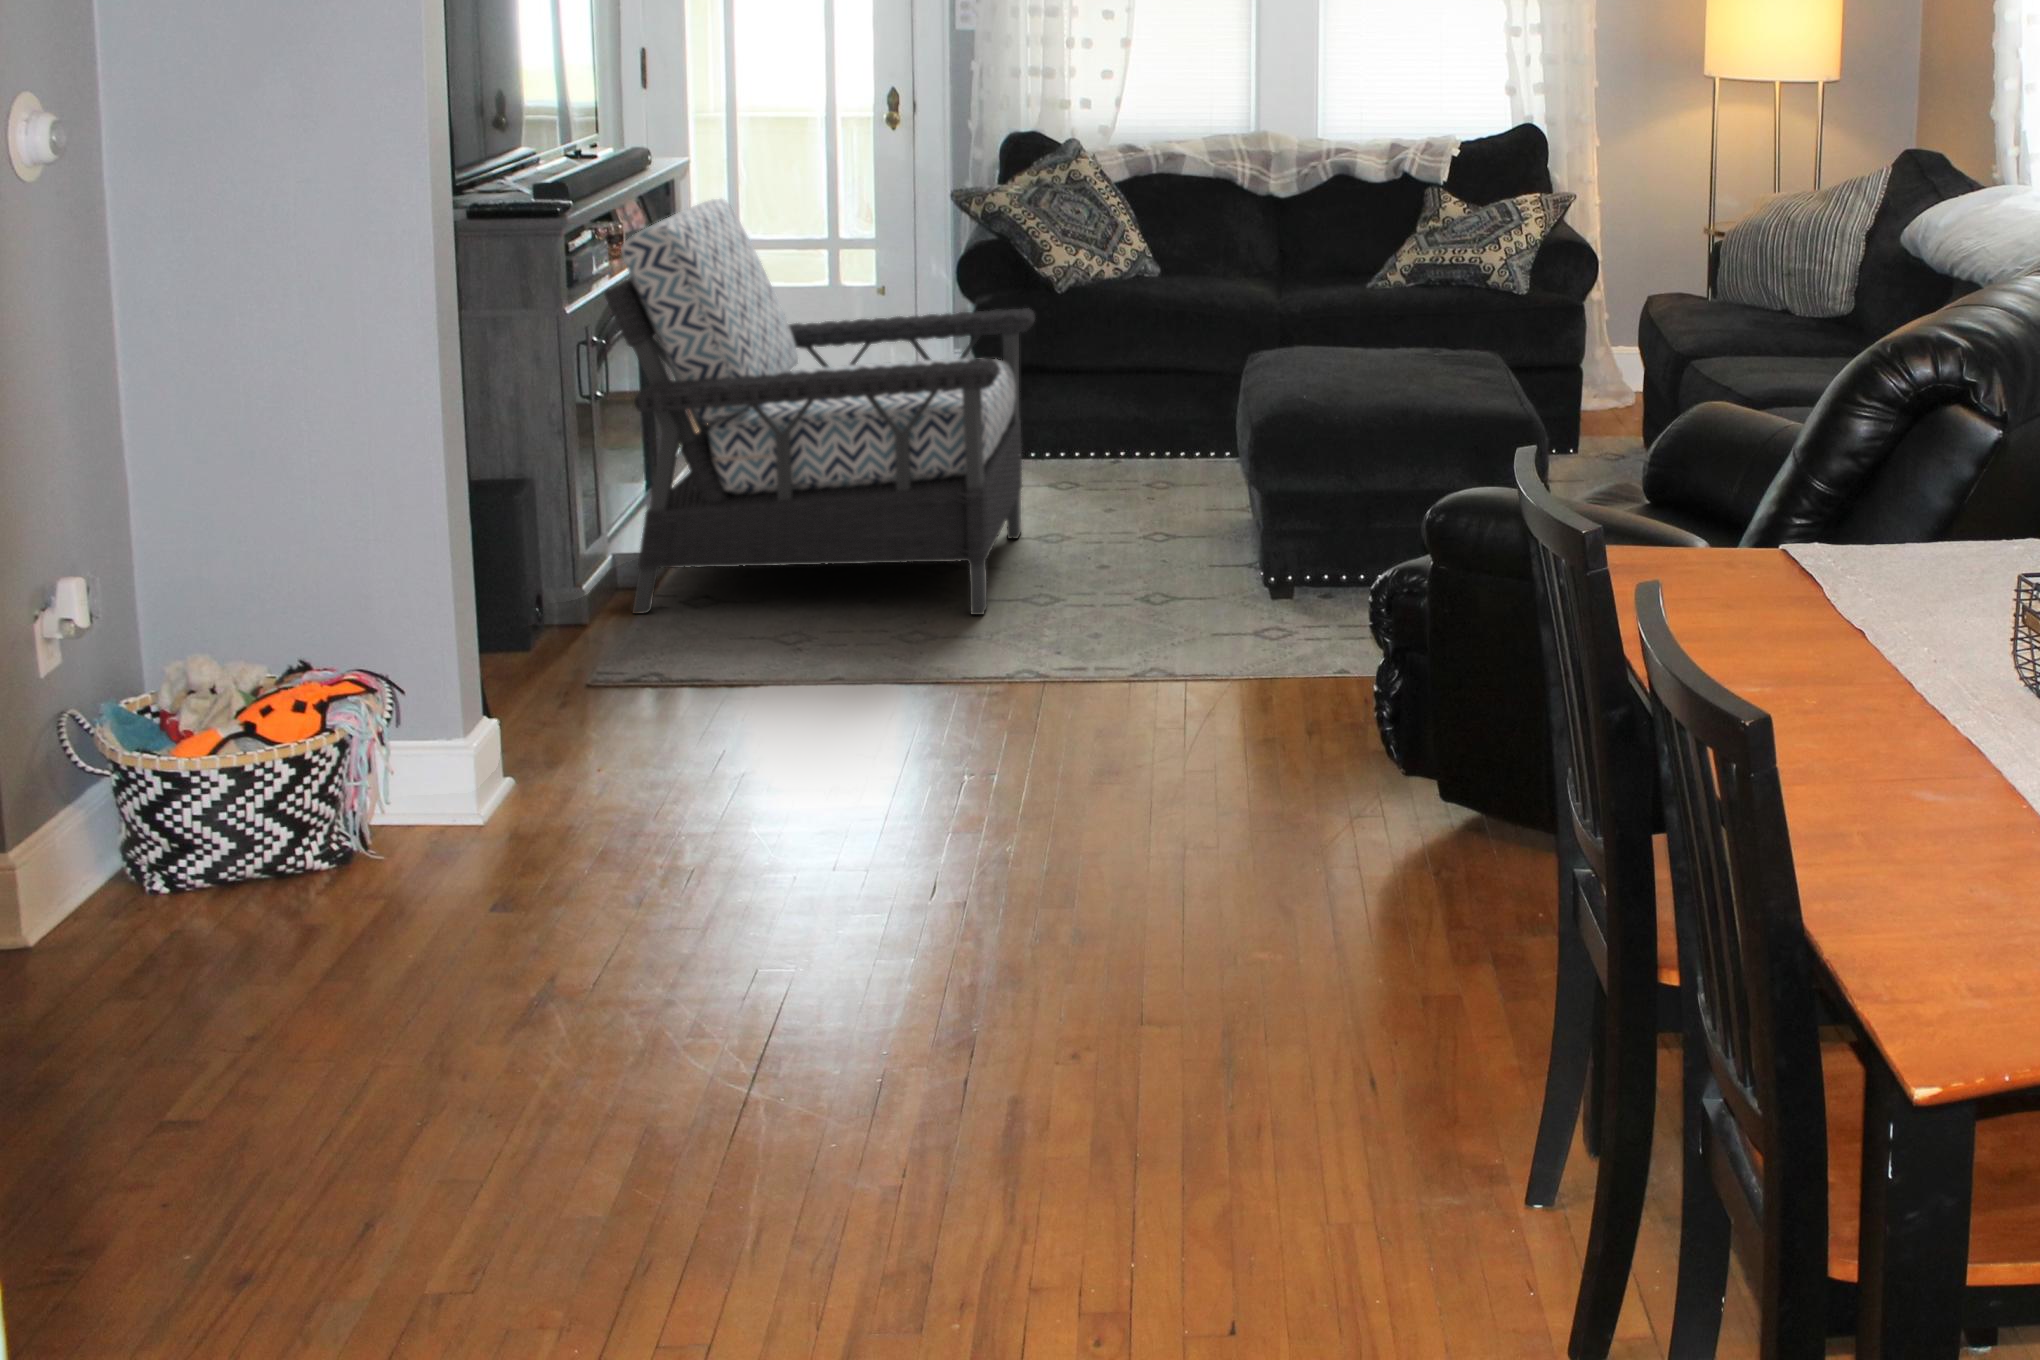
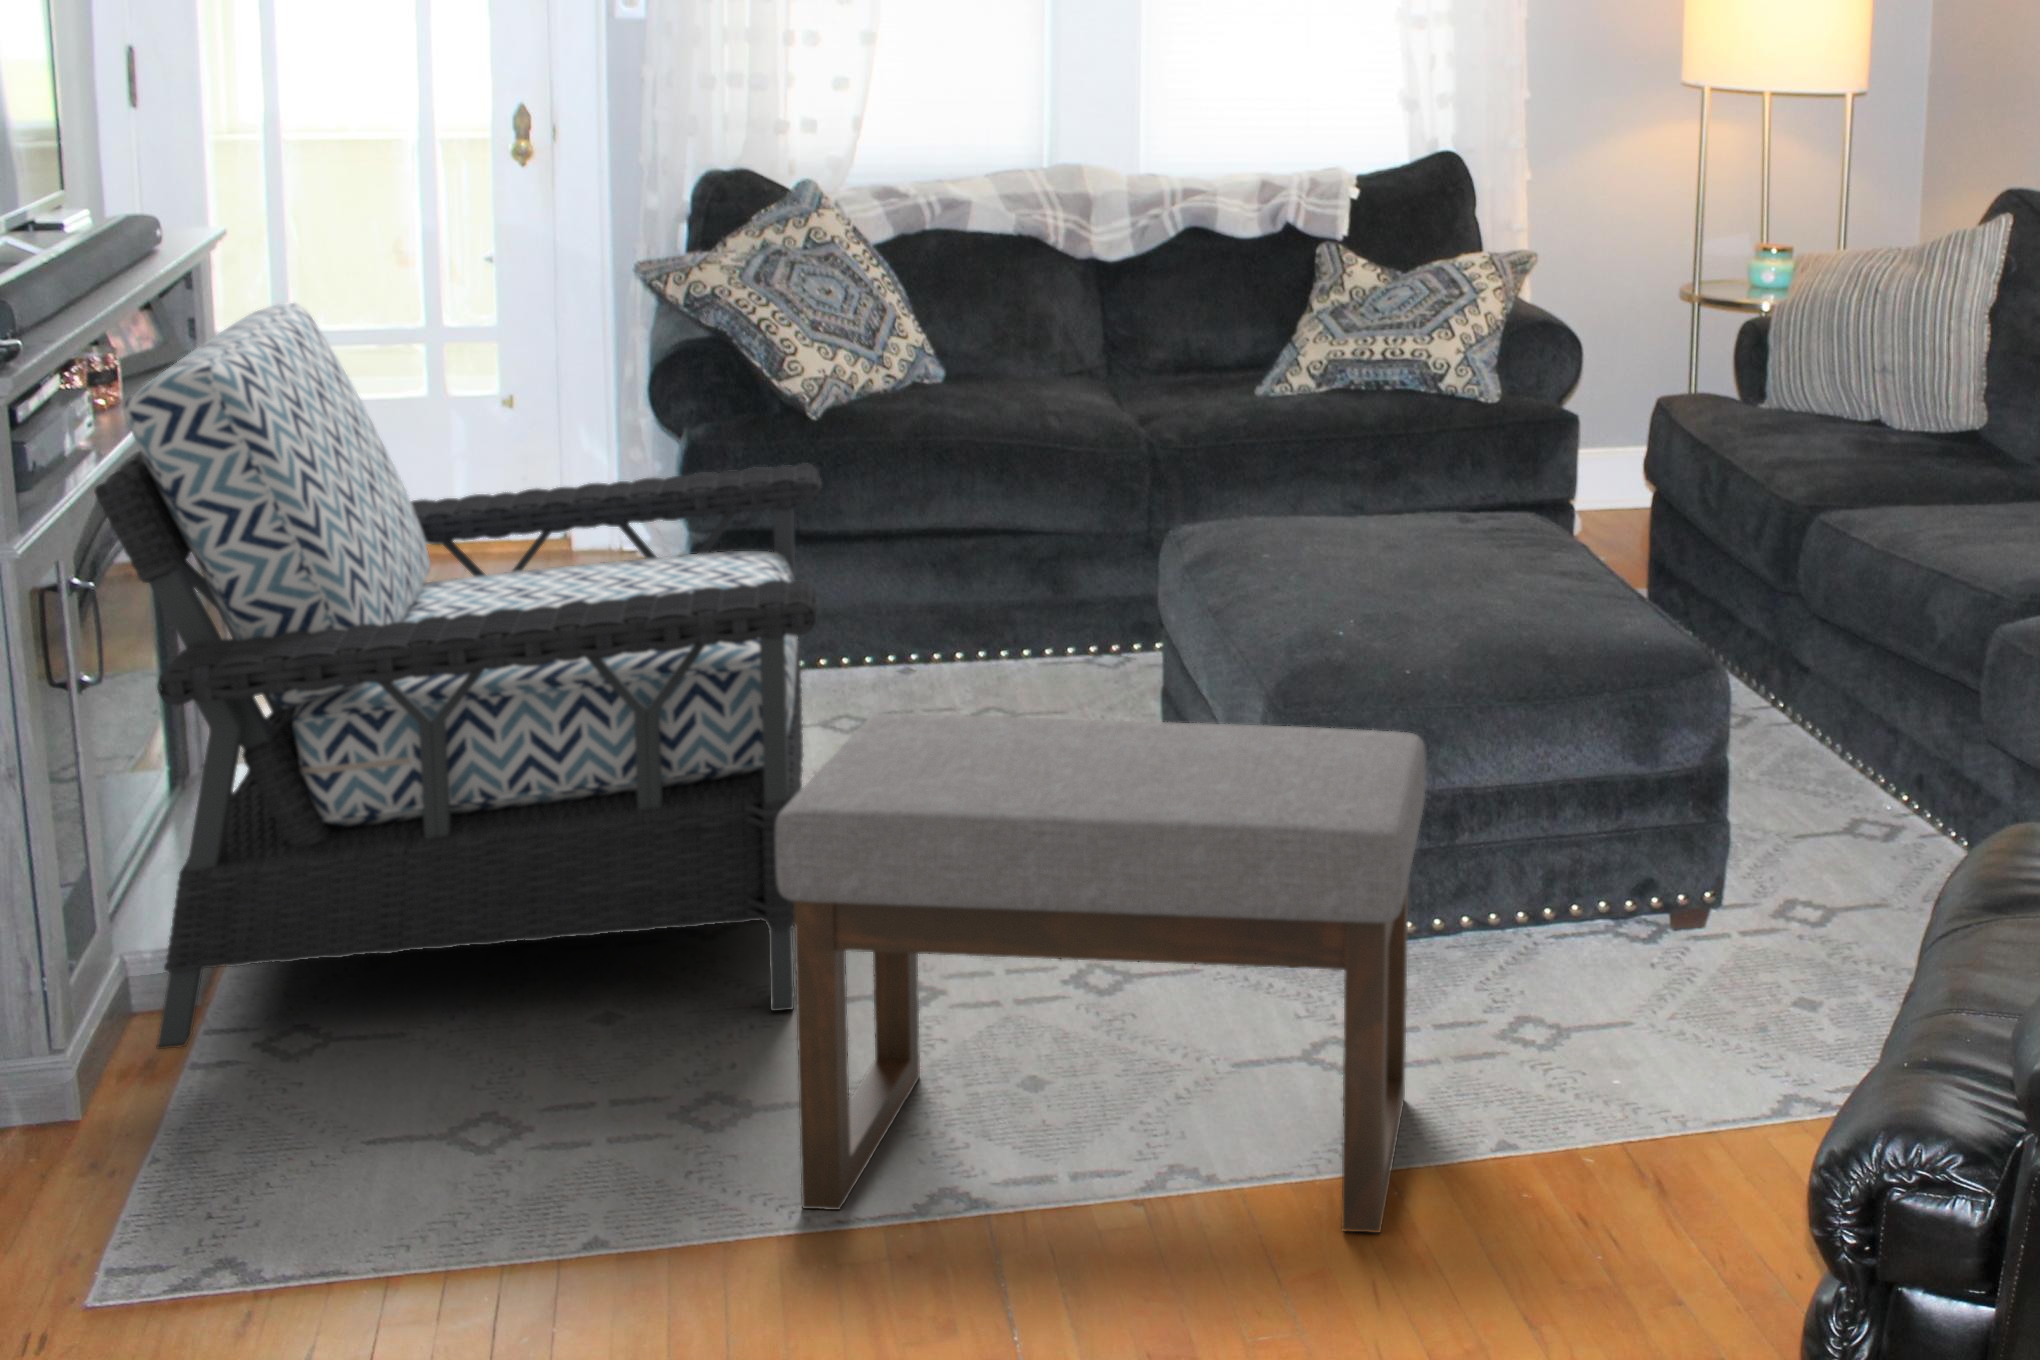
ottoman: none [944,430,1325,717] -> present [775,714,1426,1233]

